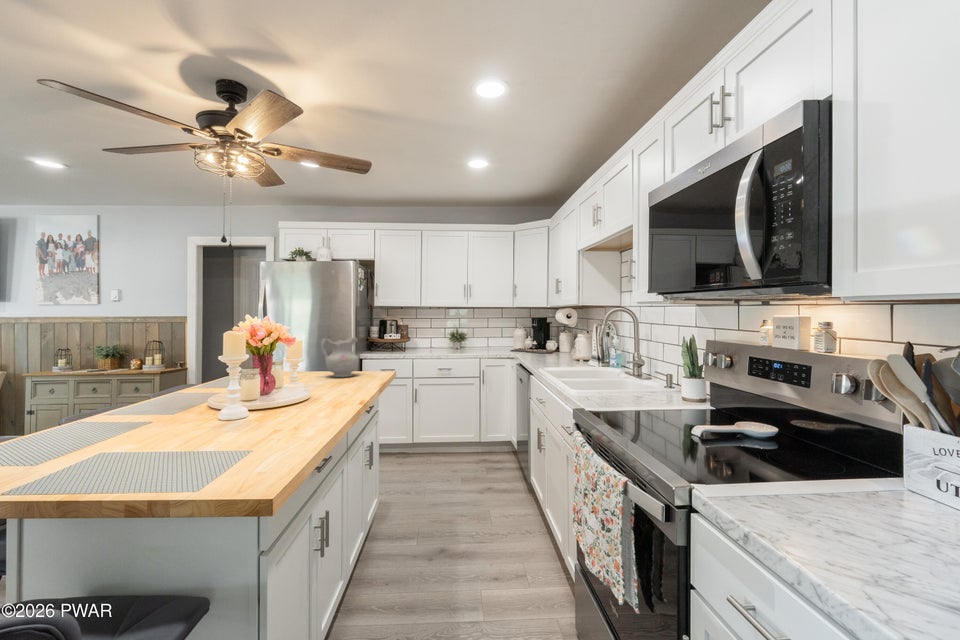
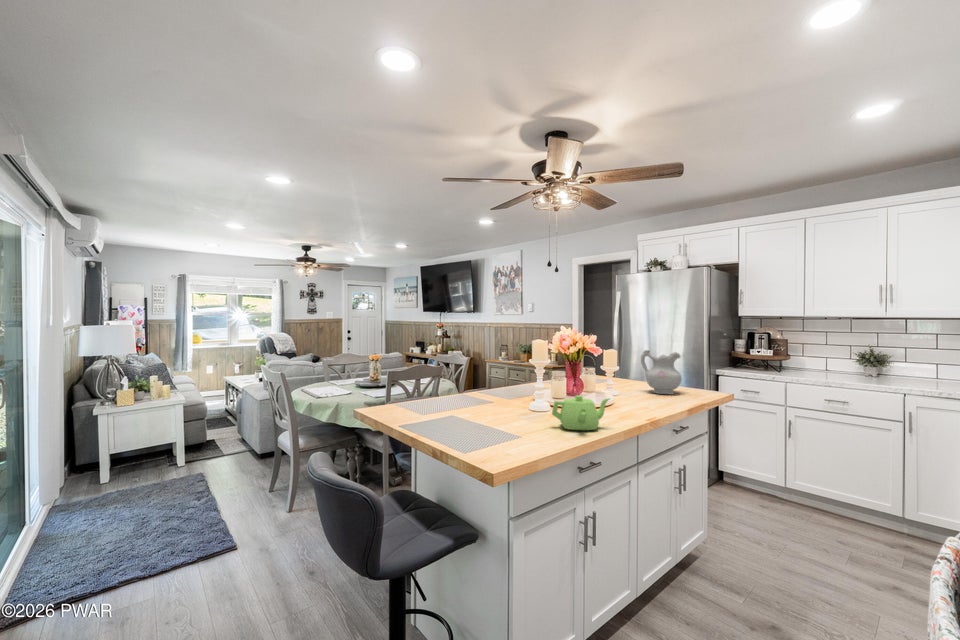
teapot: none [278,381,339,420] -> present [552,395,610,430]

